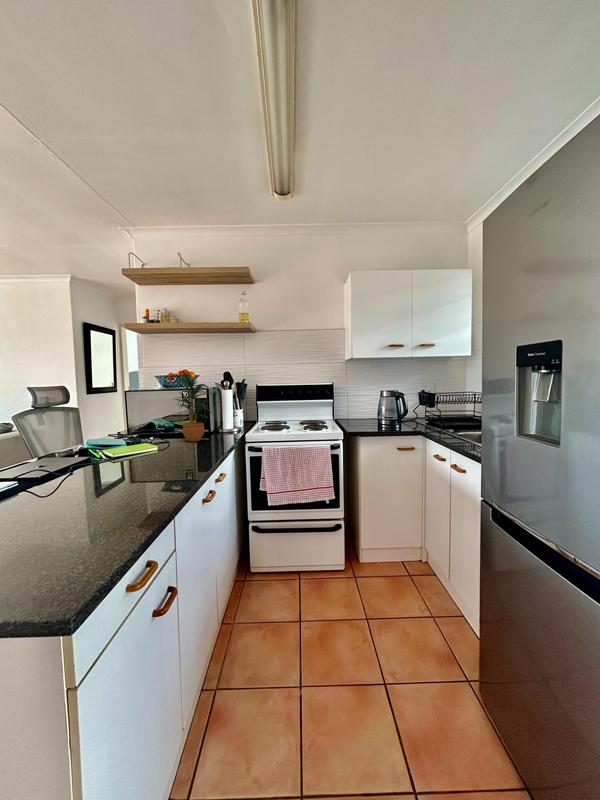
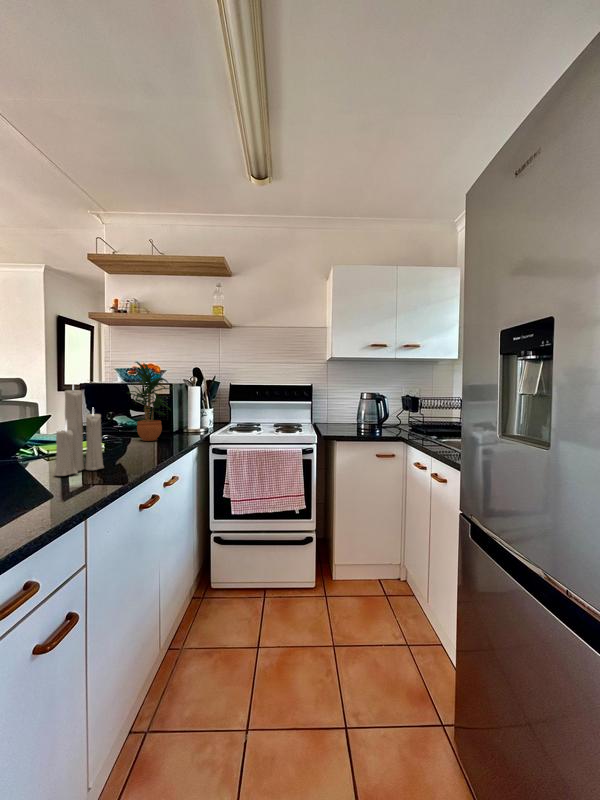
candle: none [136,387,173,474] -> present [54,383,104,476]

